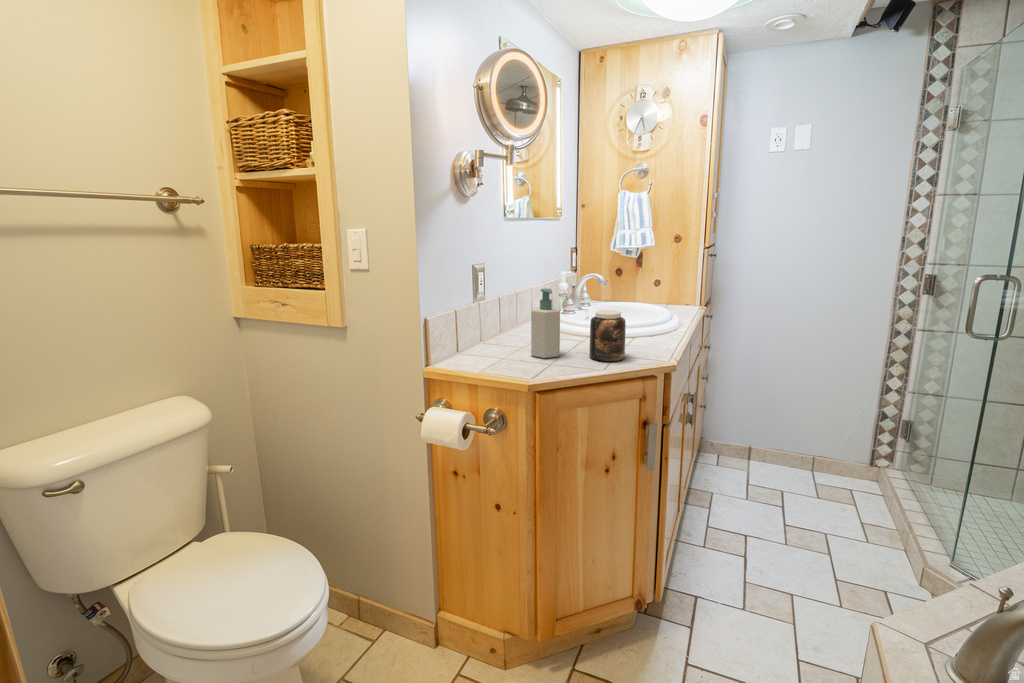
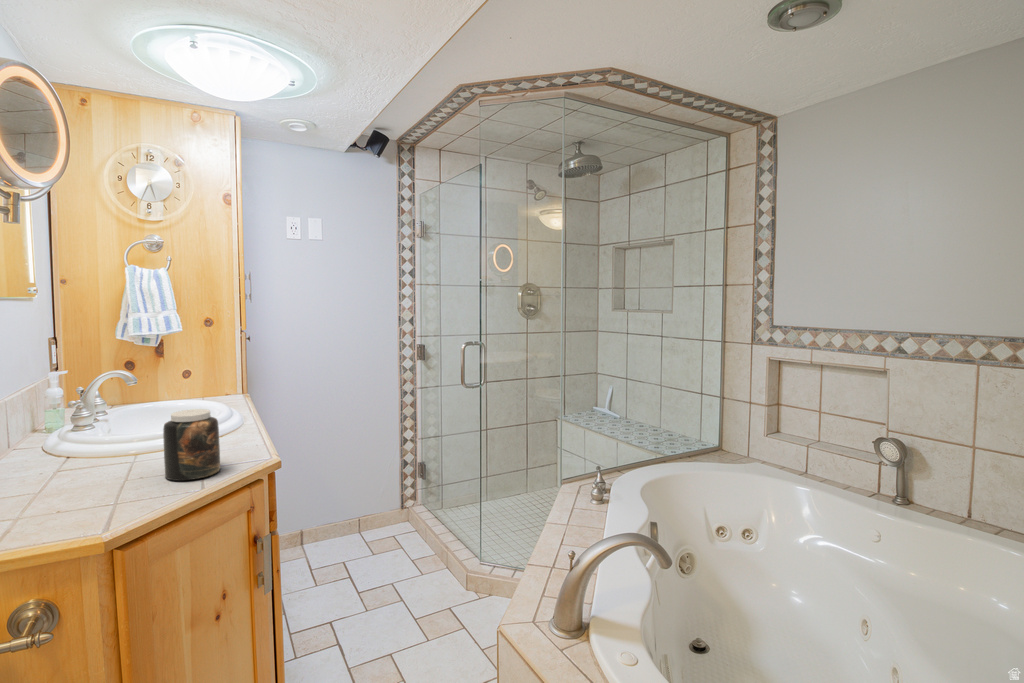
soap bottle: present [531,289,560,358] -> none [51,392,114,503]

